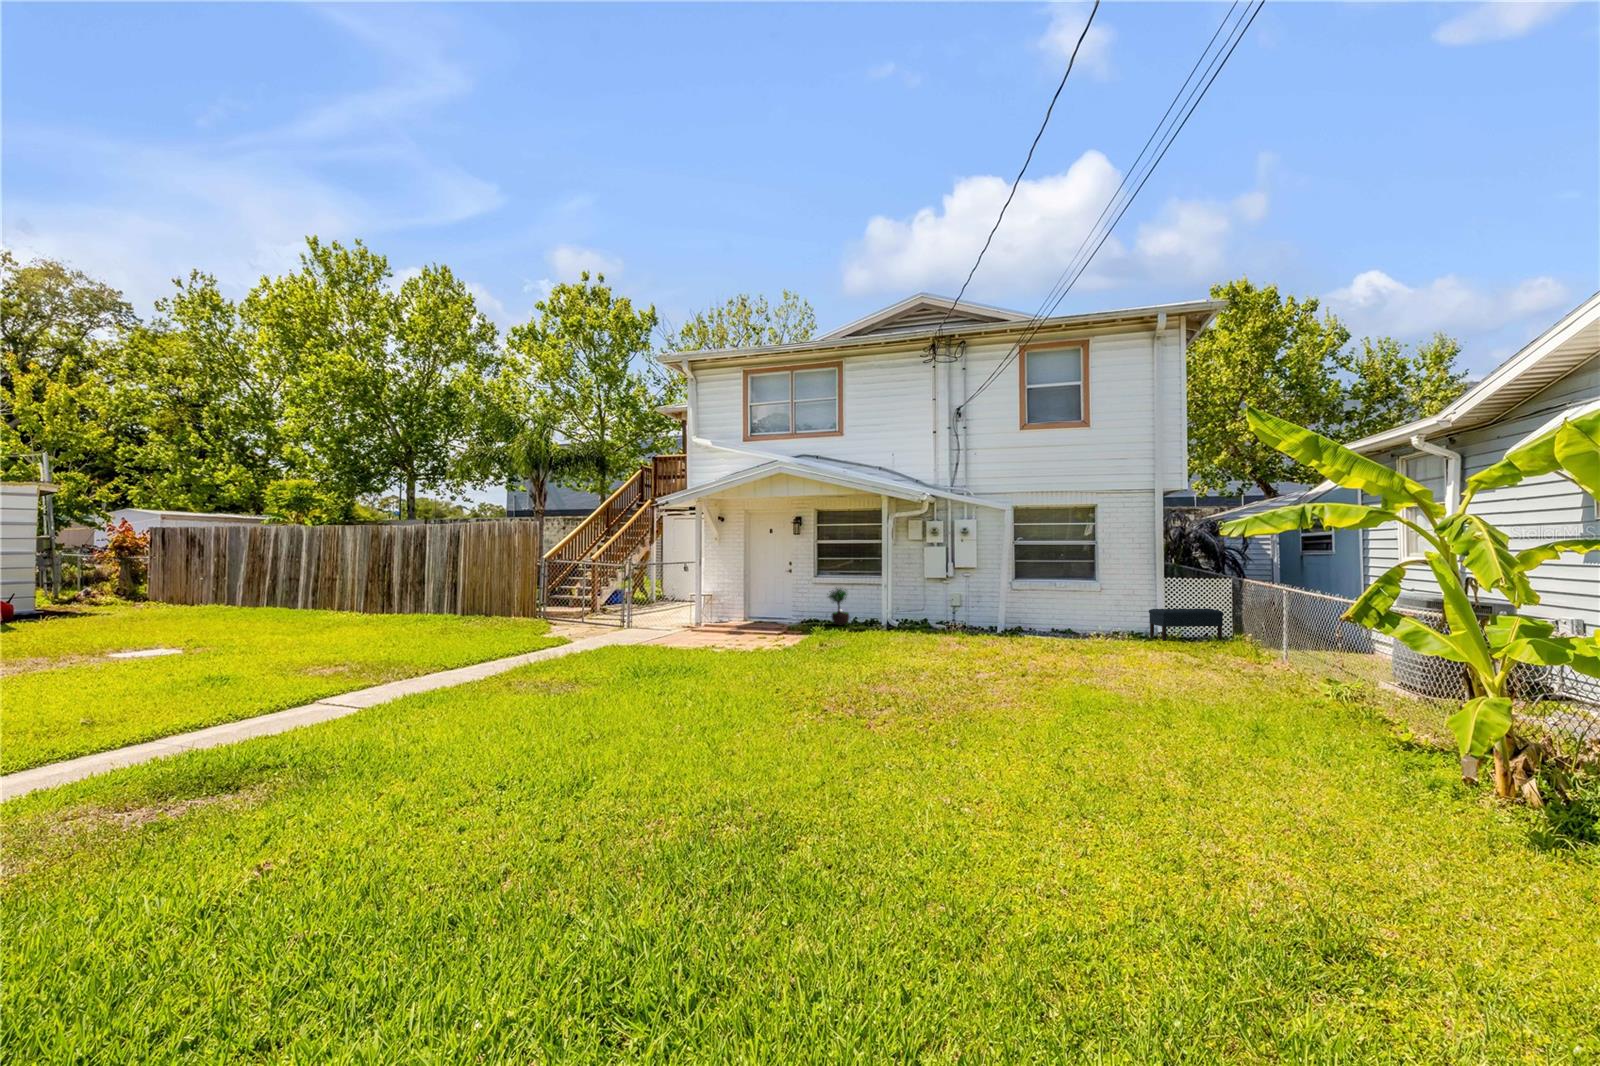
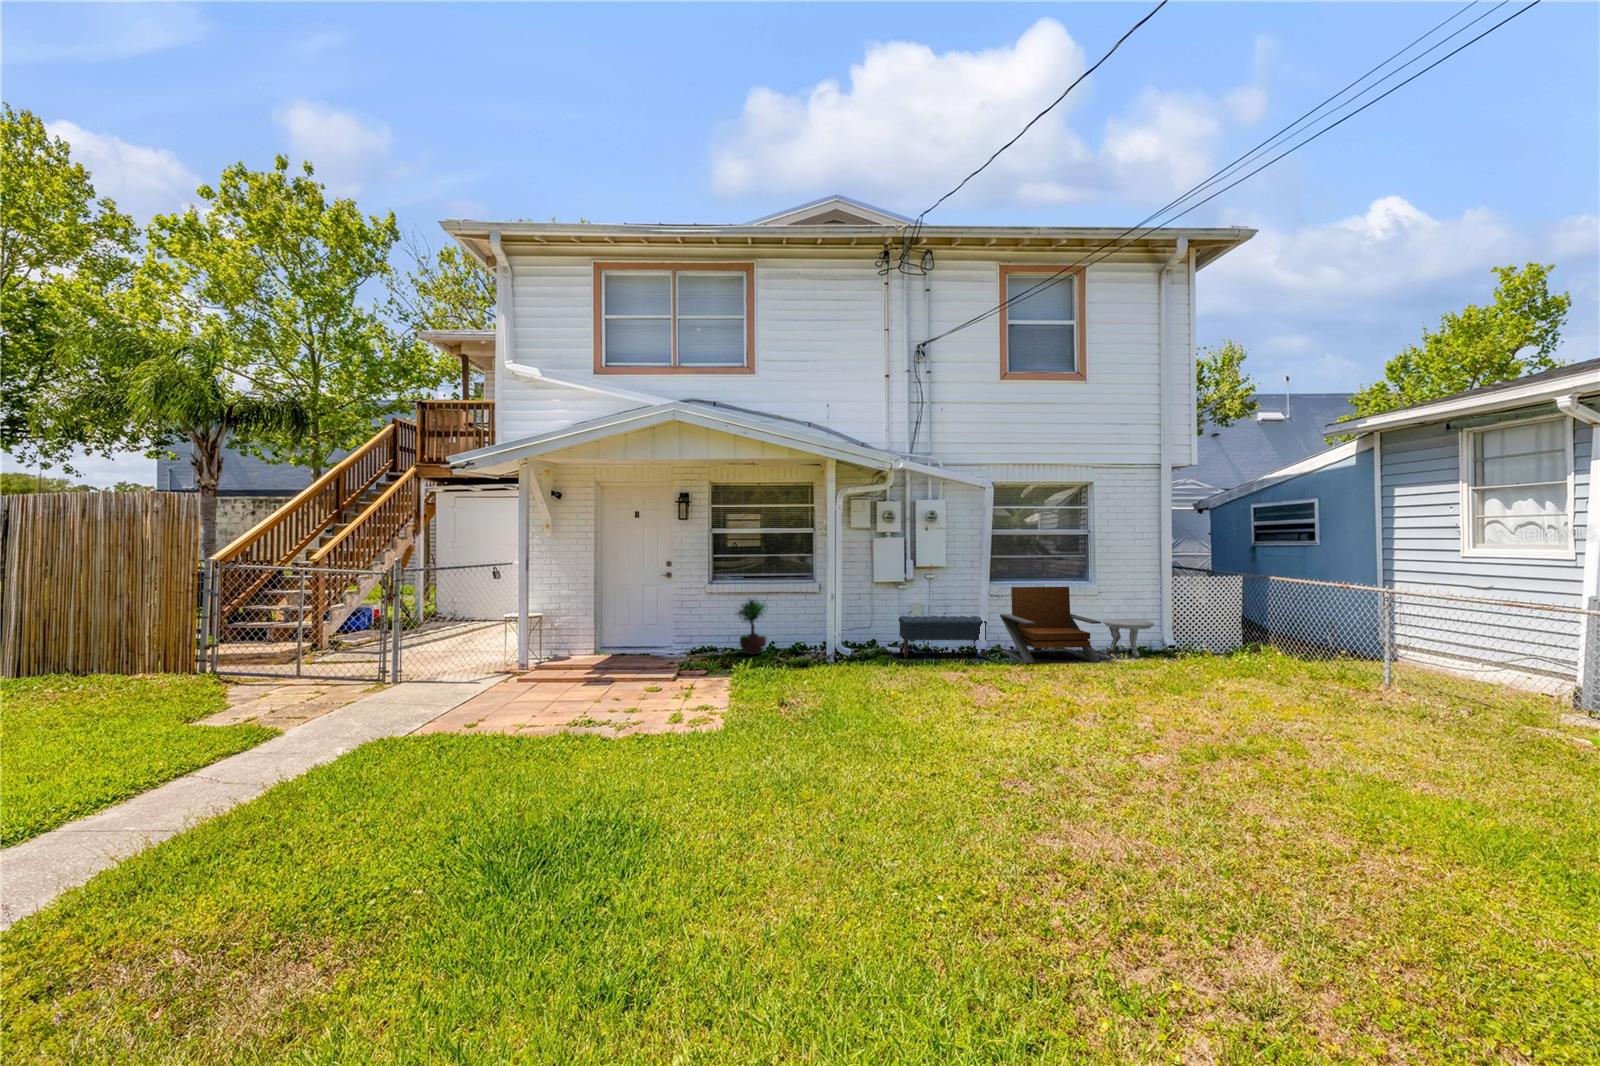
lounge chair: none [1019,585,1083,642] -> present [1000,587,1101,663]
bench: present [1149,608,1223,641] -> present [899,616,987,658]
side table: none [1101,612,1140,640] -> present [1103,619,1154,657]

